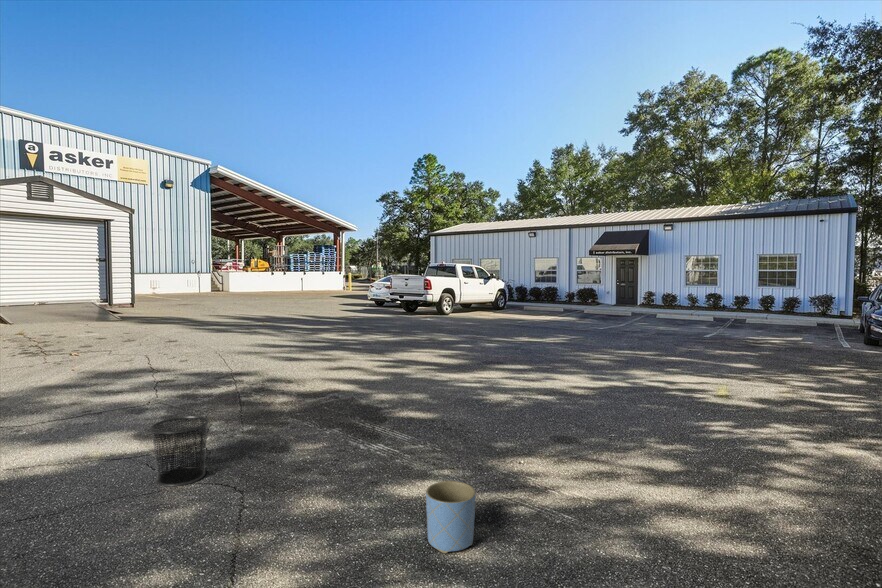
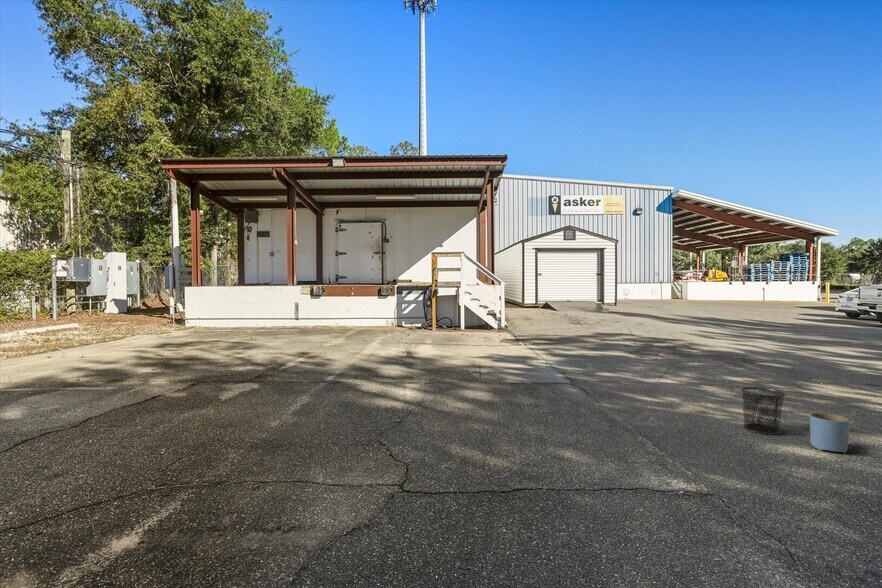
waste bin: present [151,416,209,486] -> present [741,387,785,435]

